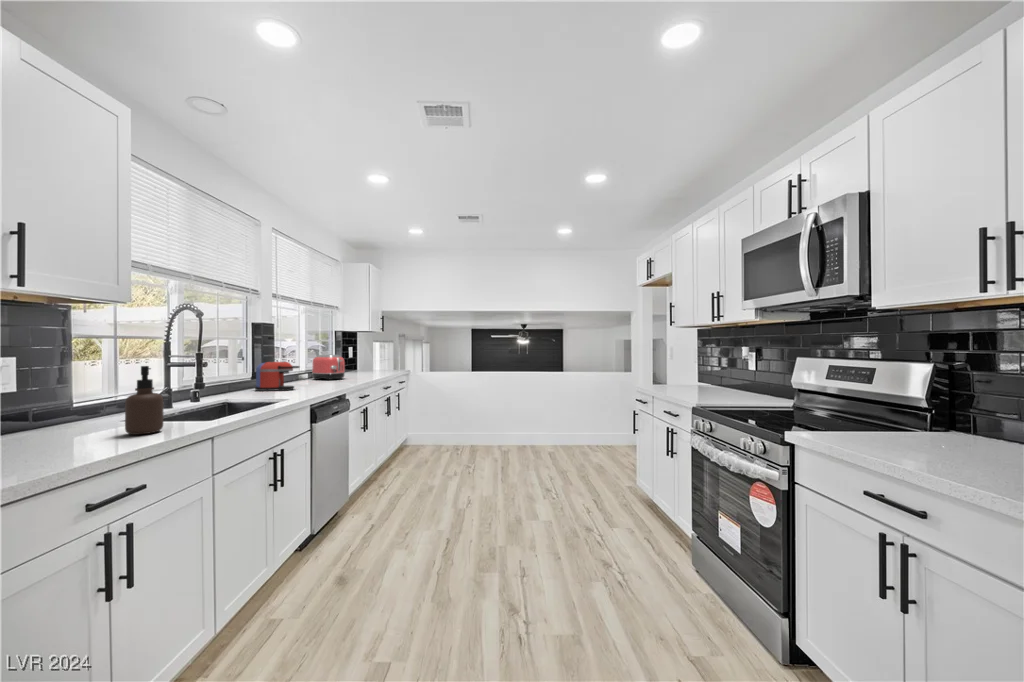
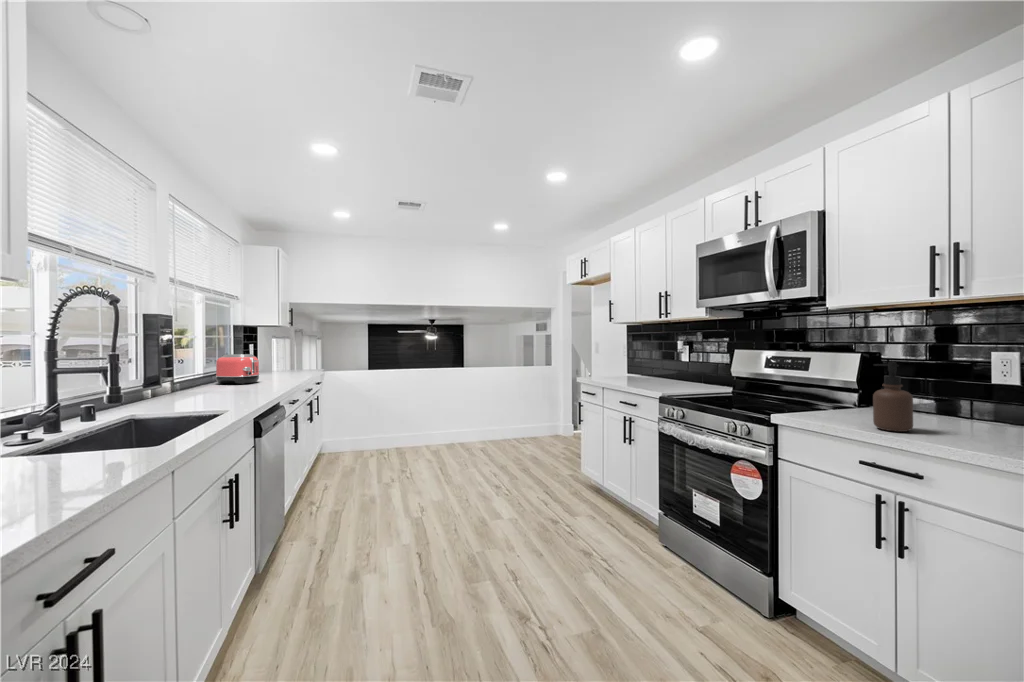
coffee maker: present [255,362,299,391] -> none [156,364,218,401]
soap dispenser: present [125,366,163,435] -> present [873,362,913,432]

